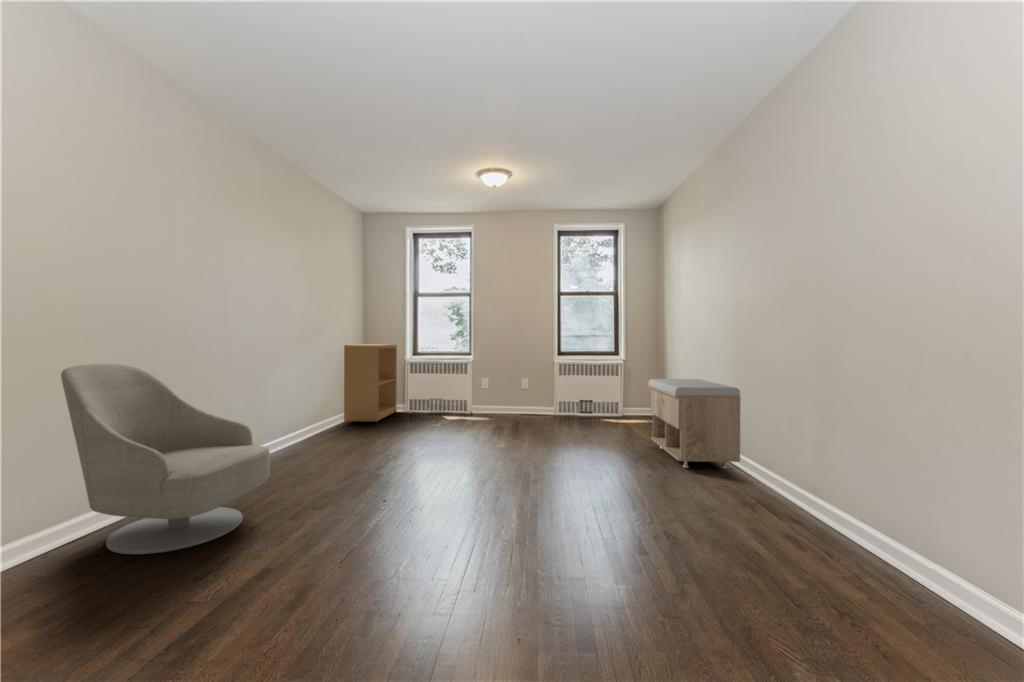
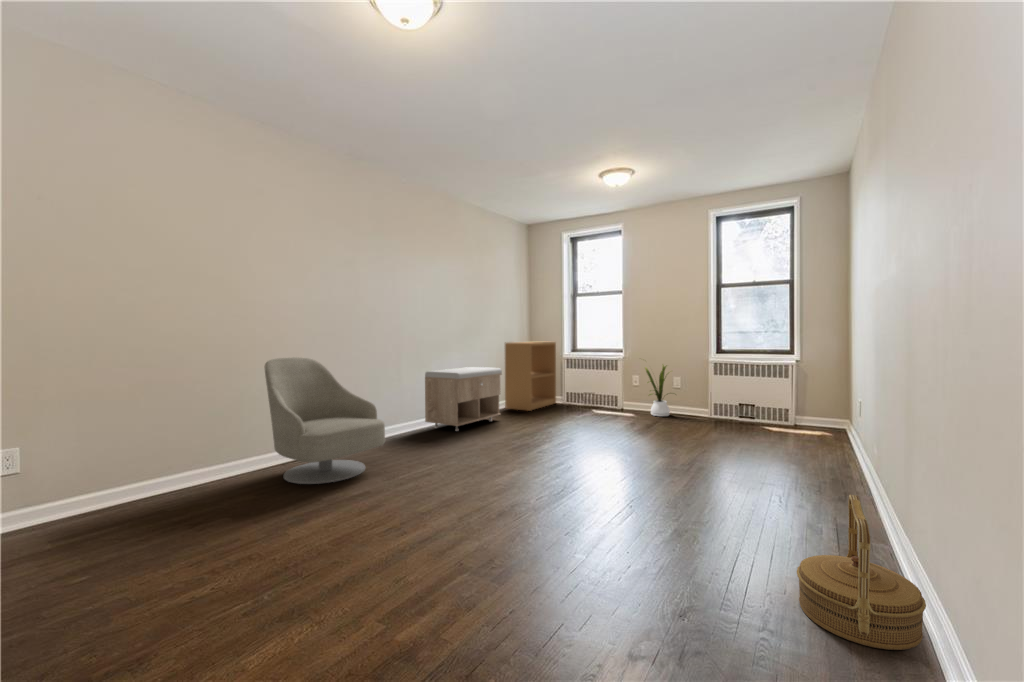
house plant: none [491,361,527,417] -> present [645,365,670,416]
storage bench: present [648,379,740,468] -> present [425,367,502,431]
woven basket: none [786,461,883,574] -> present [797,495,926,650]

